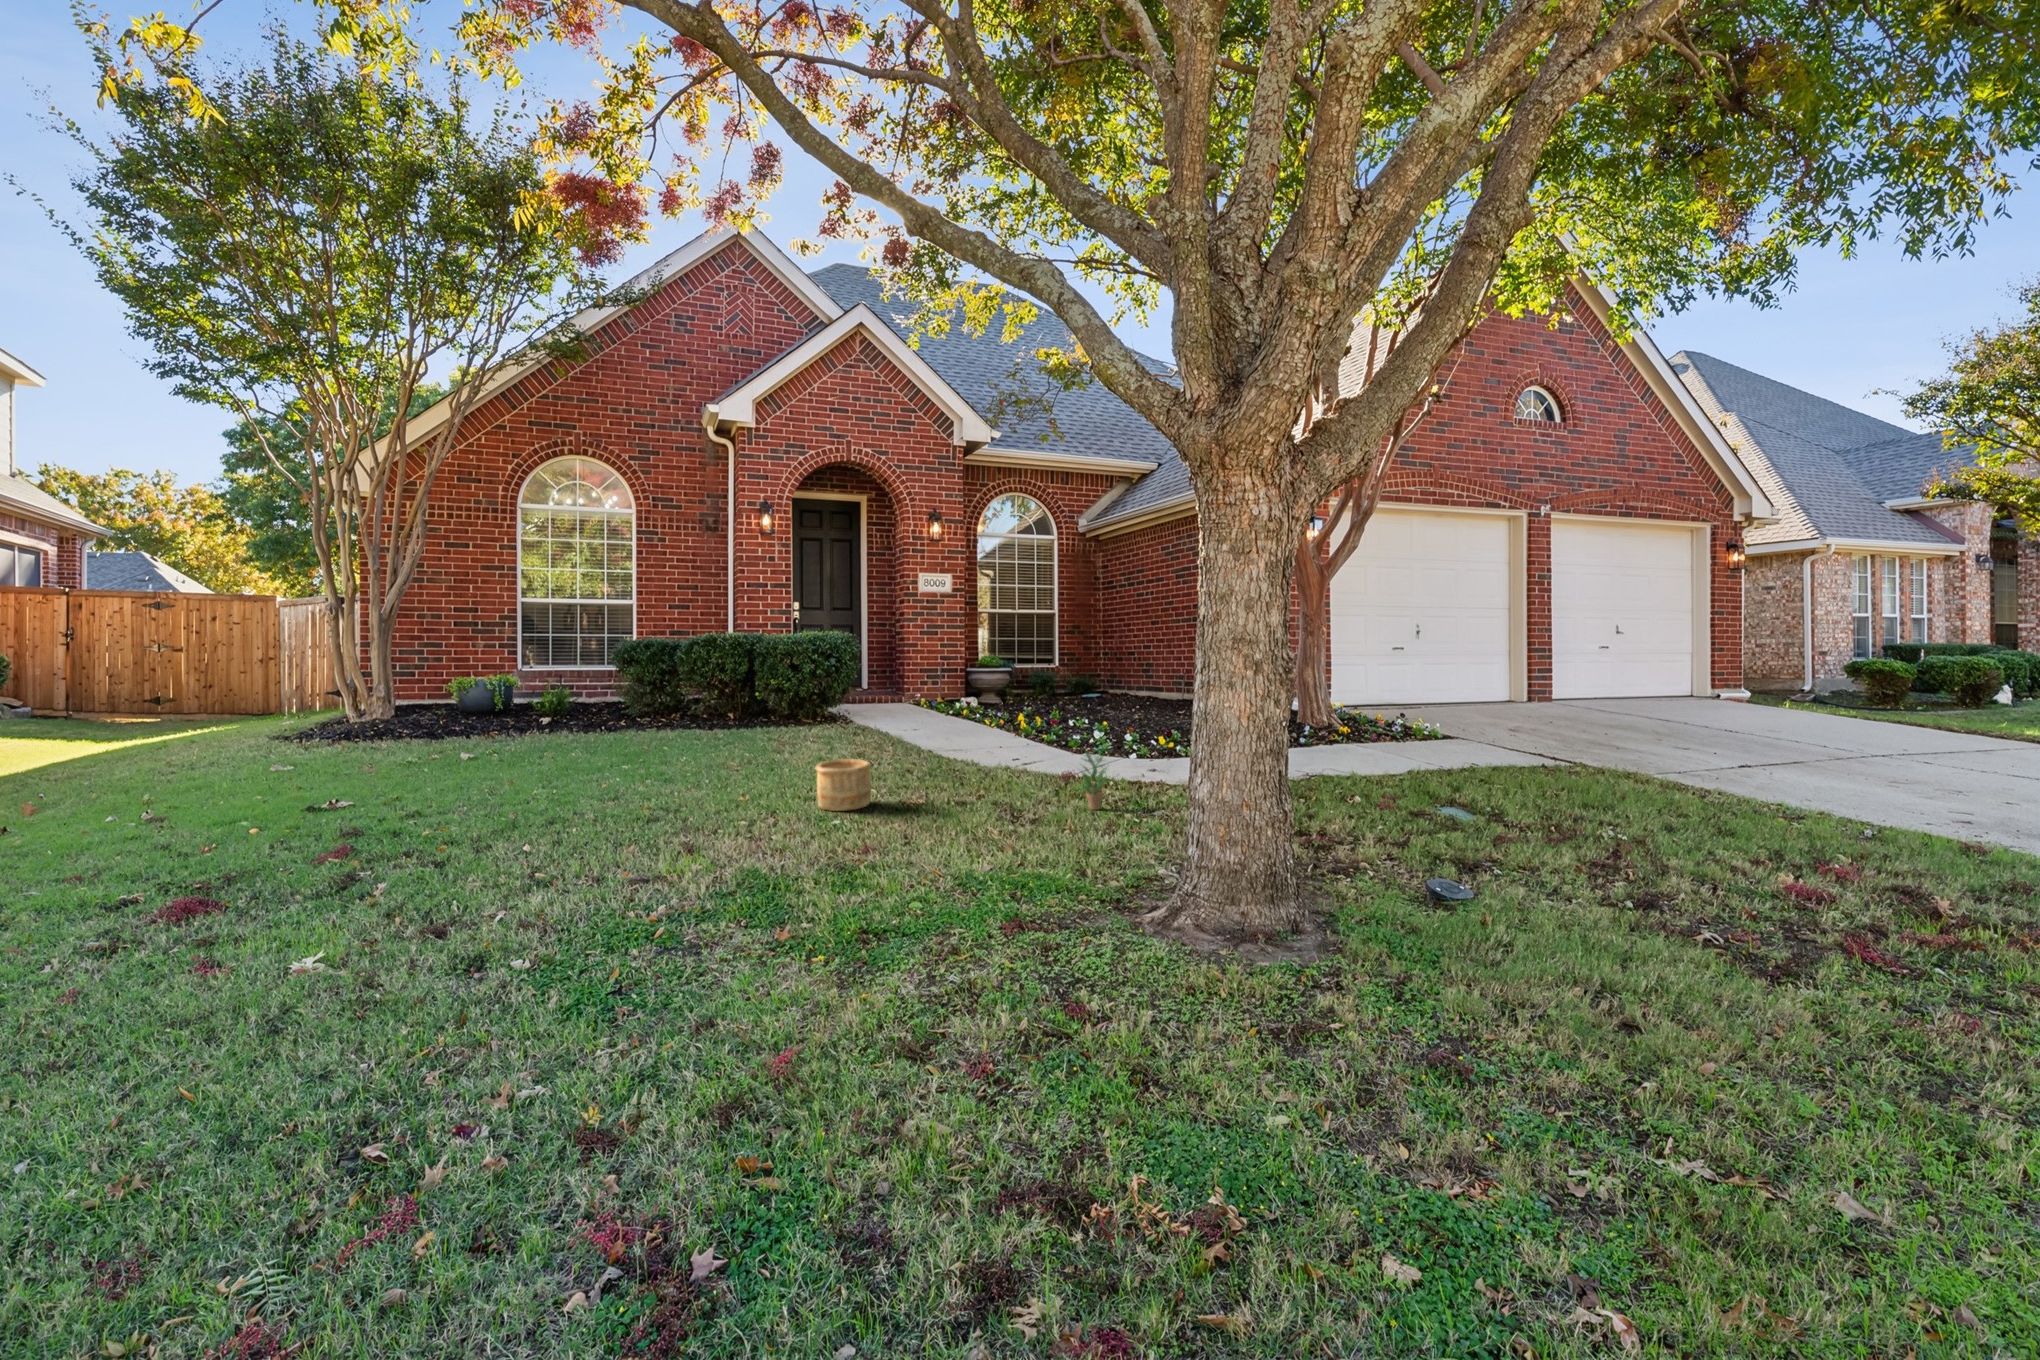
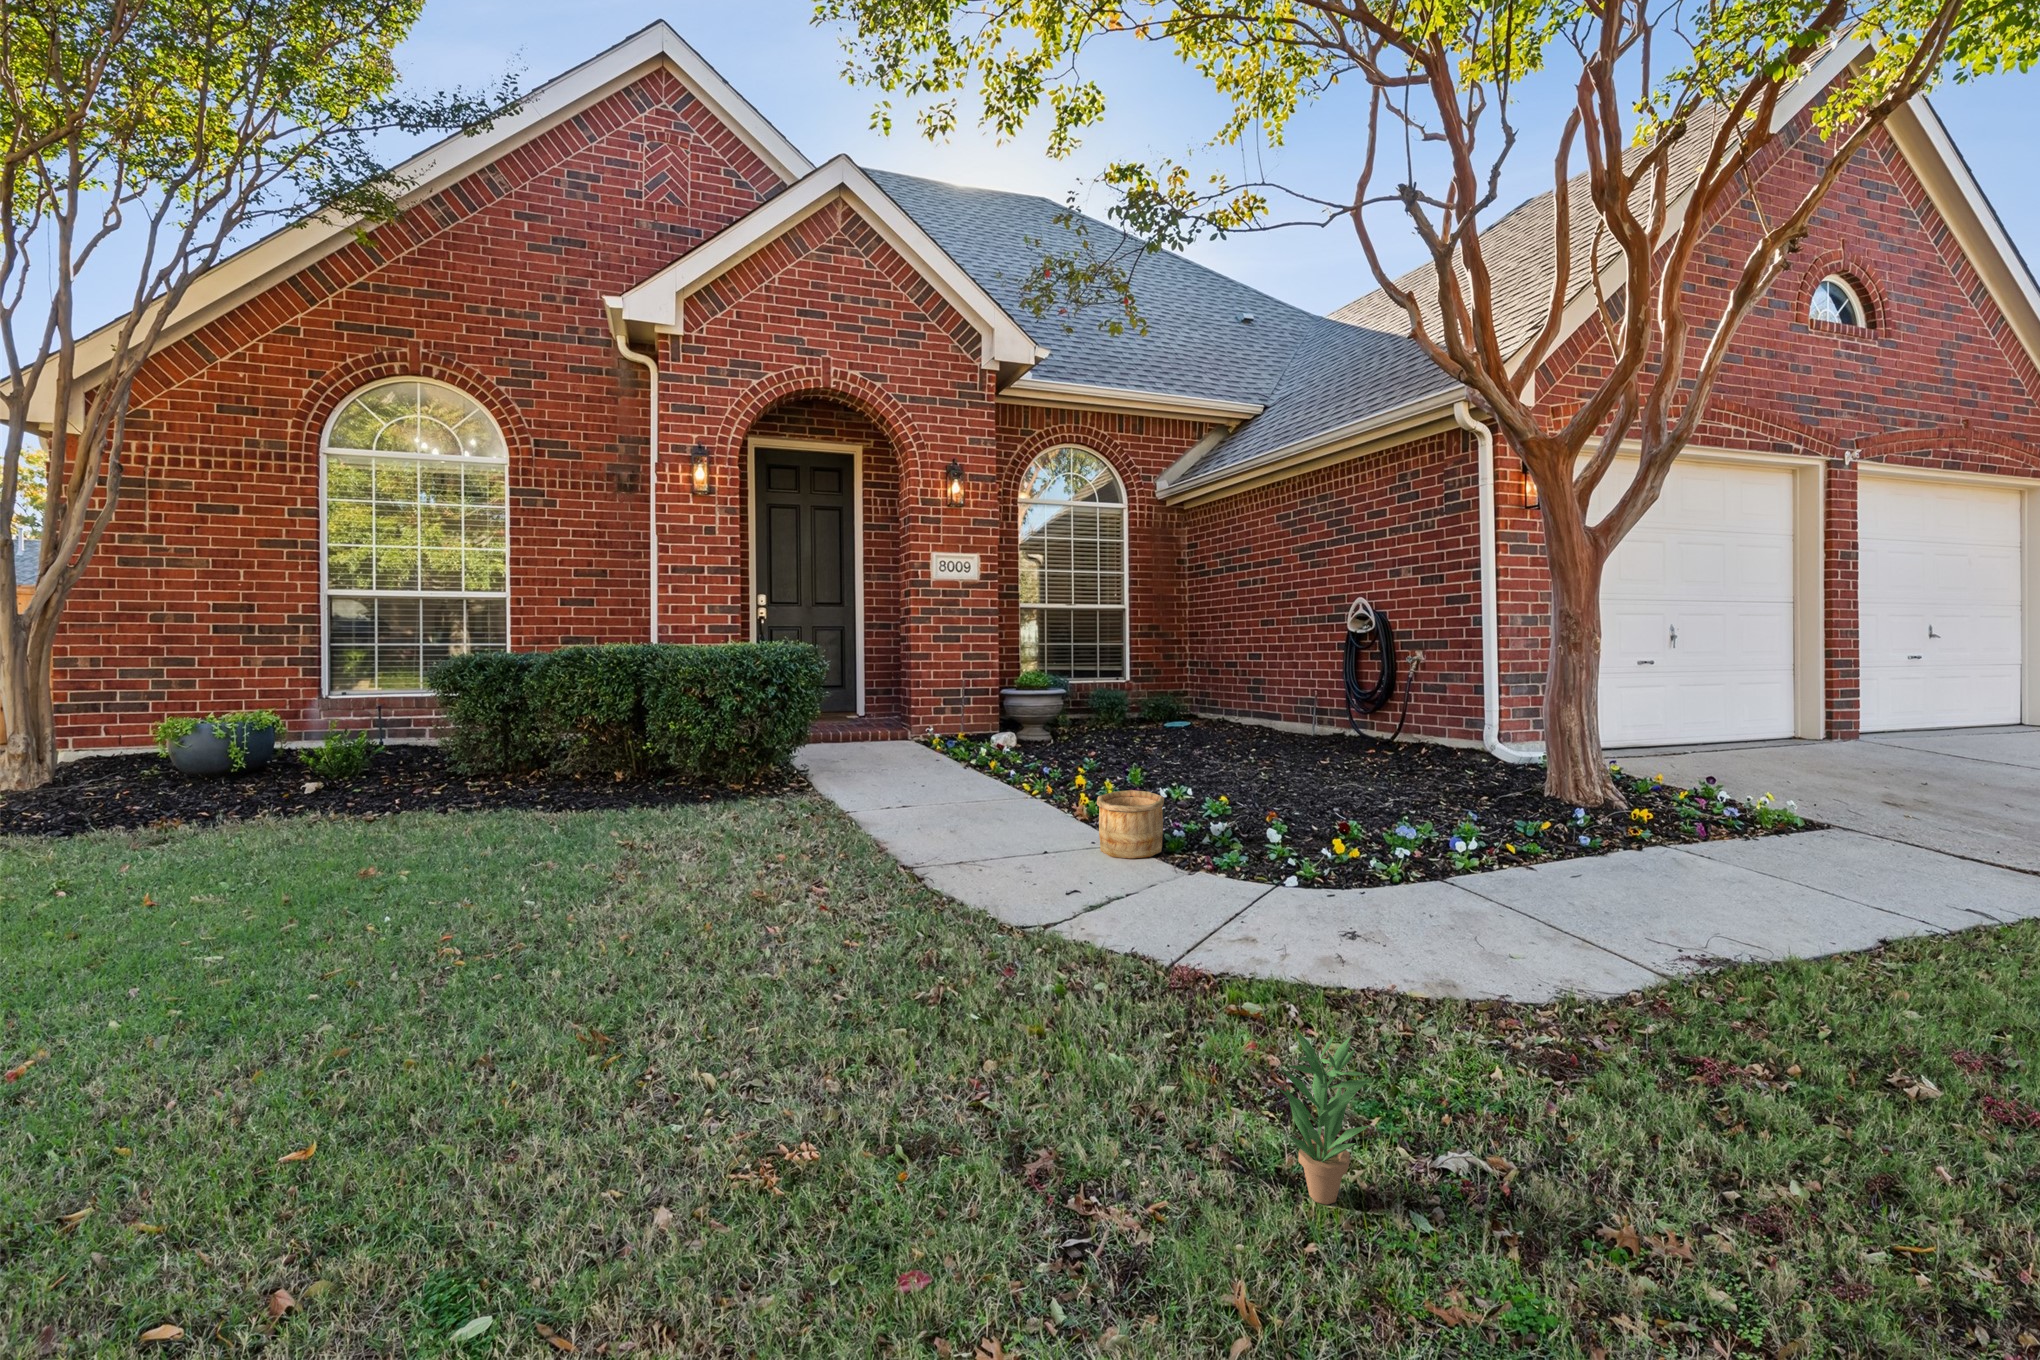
wooden bucket: present [815,759,871,811] -> present [1097,790,1164,859]

